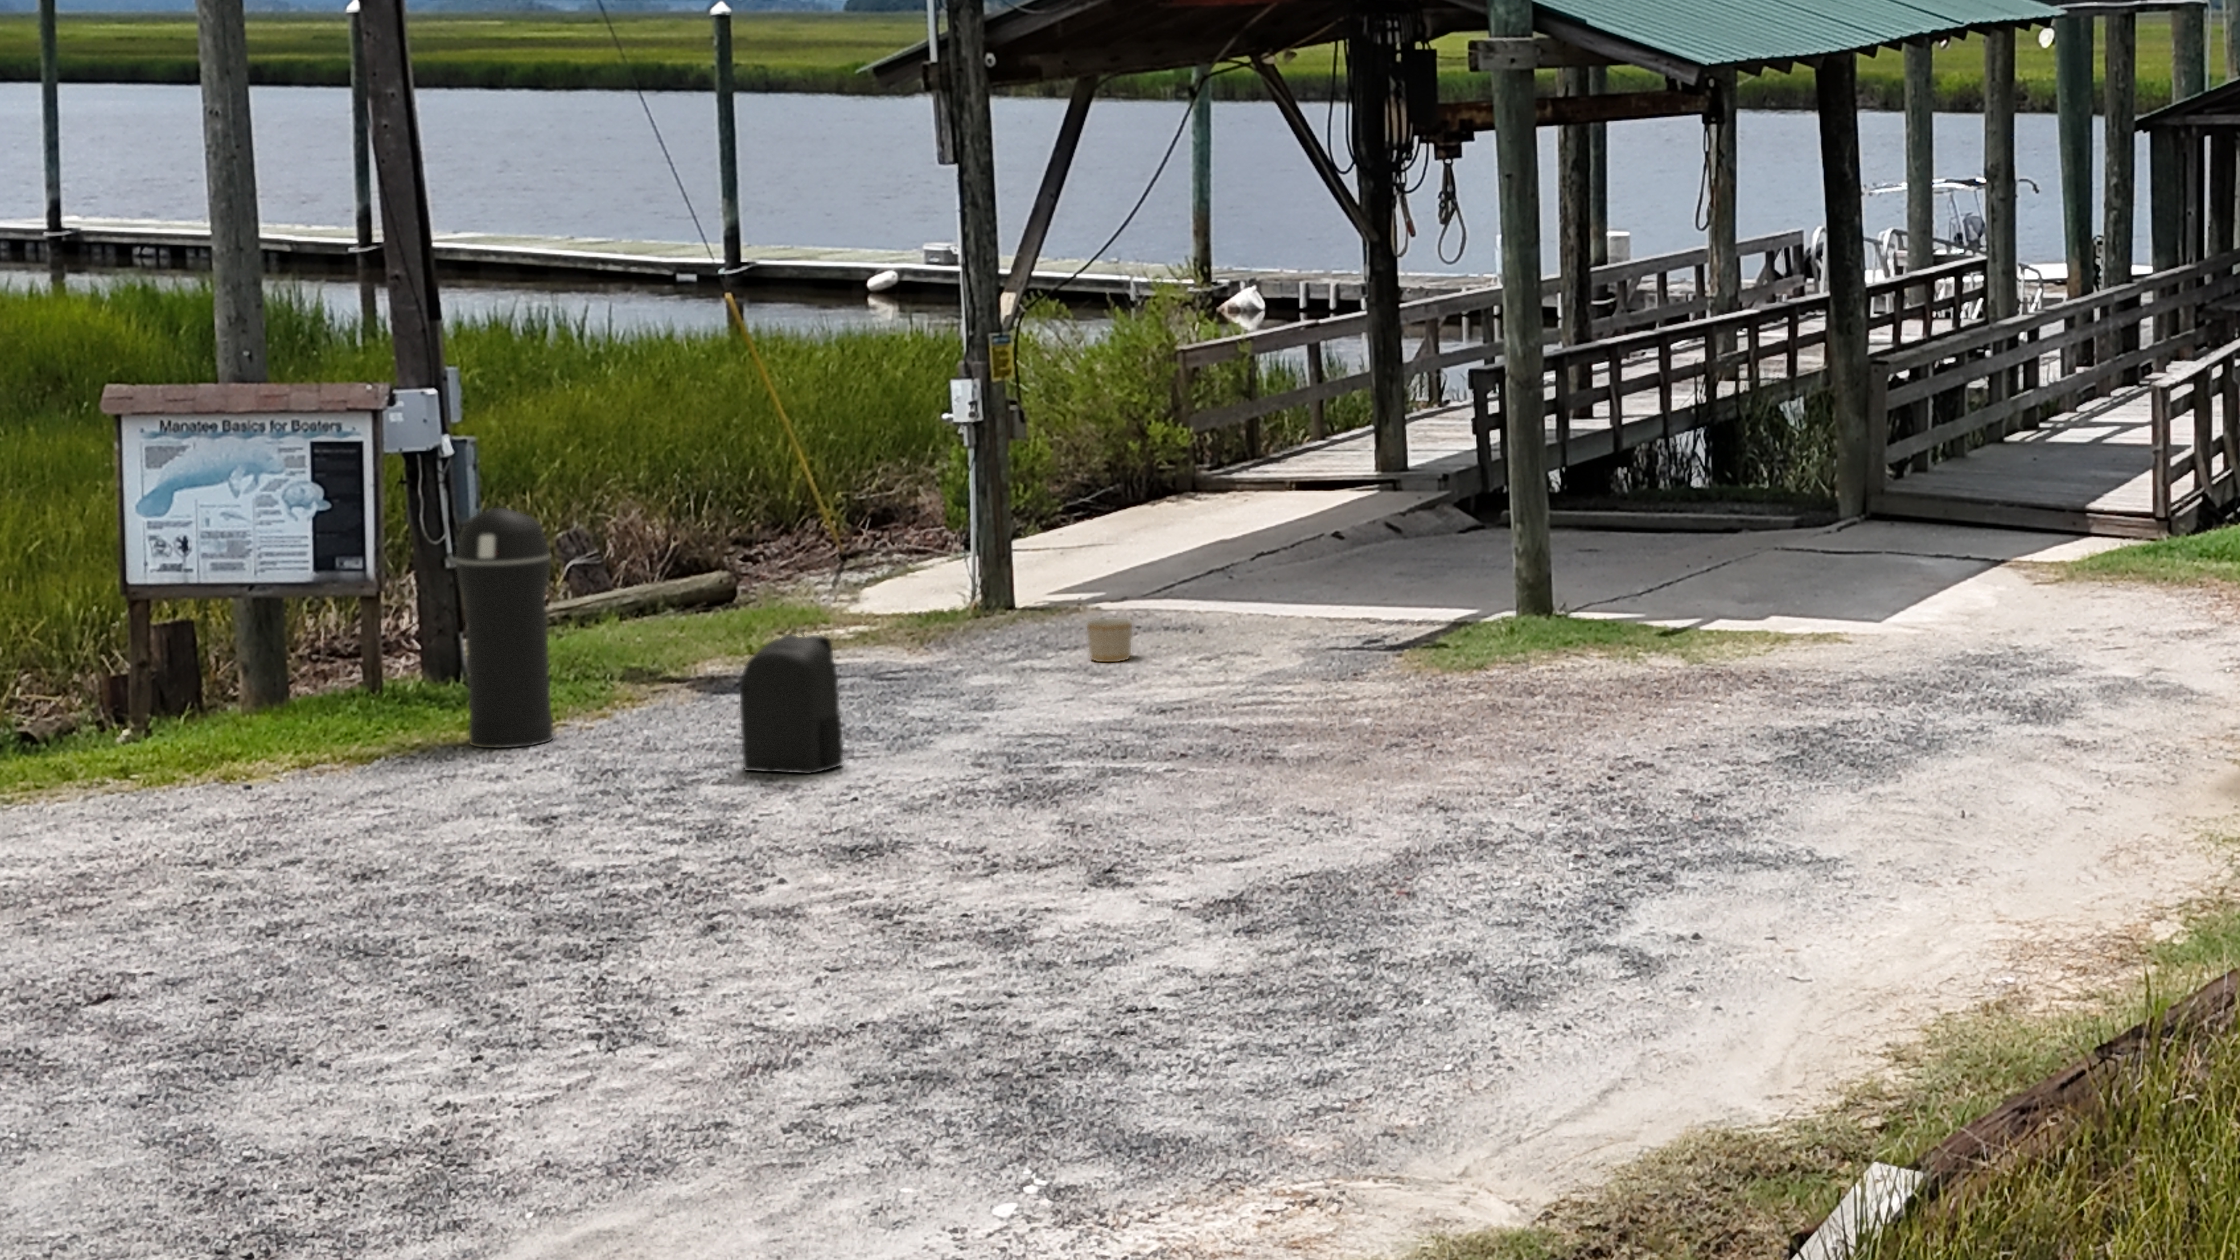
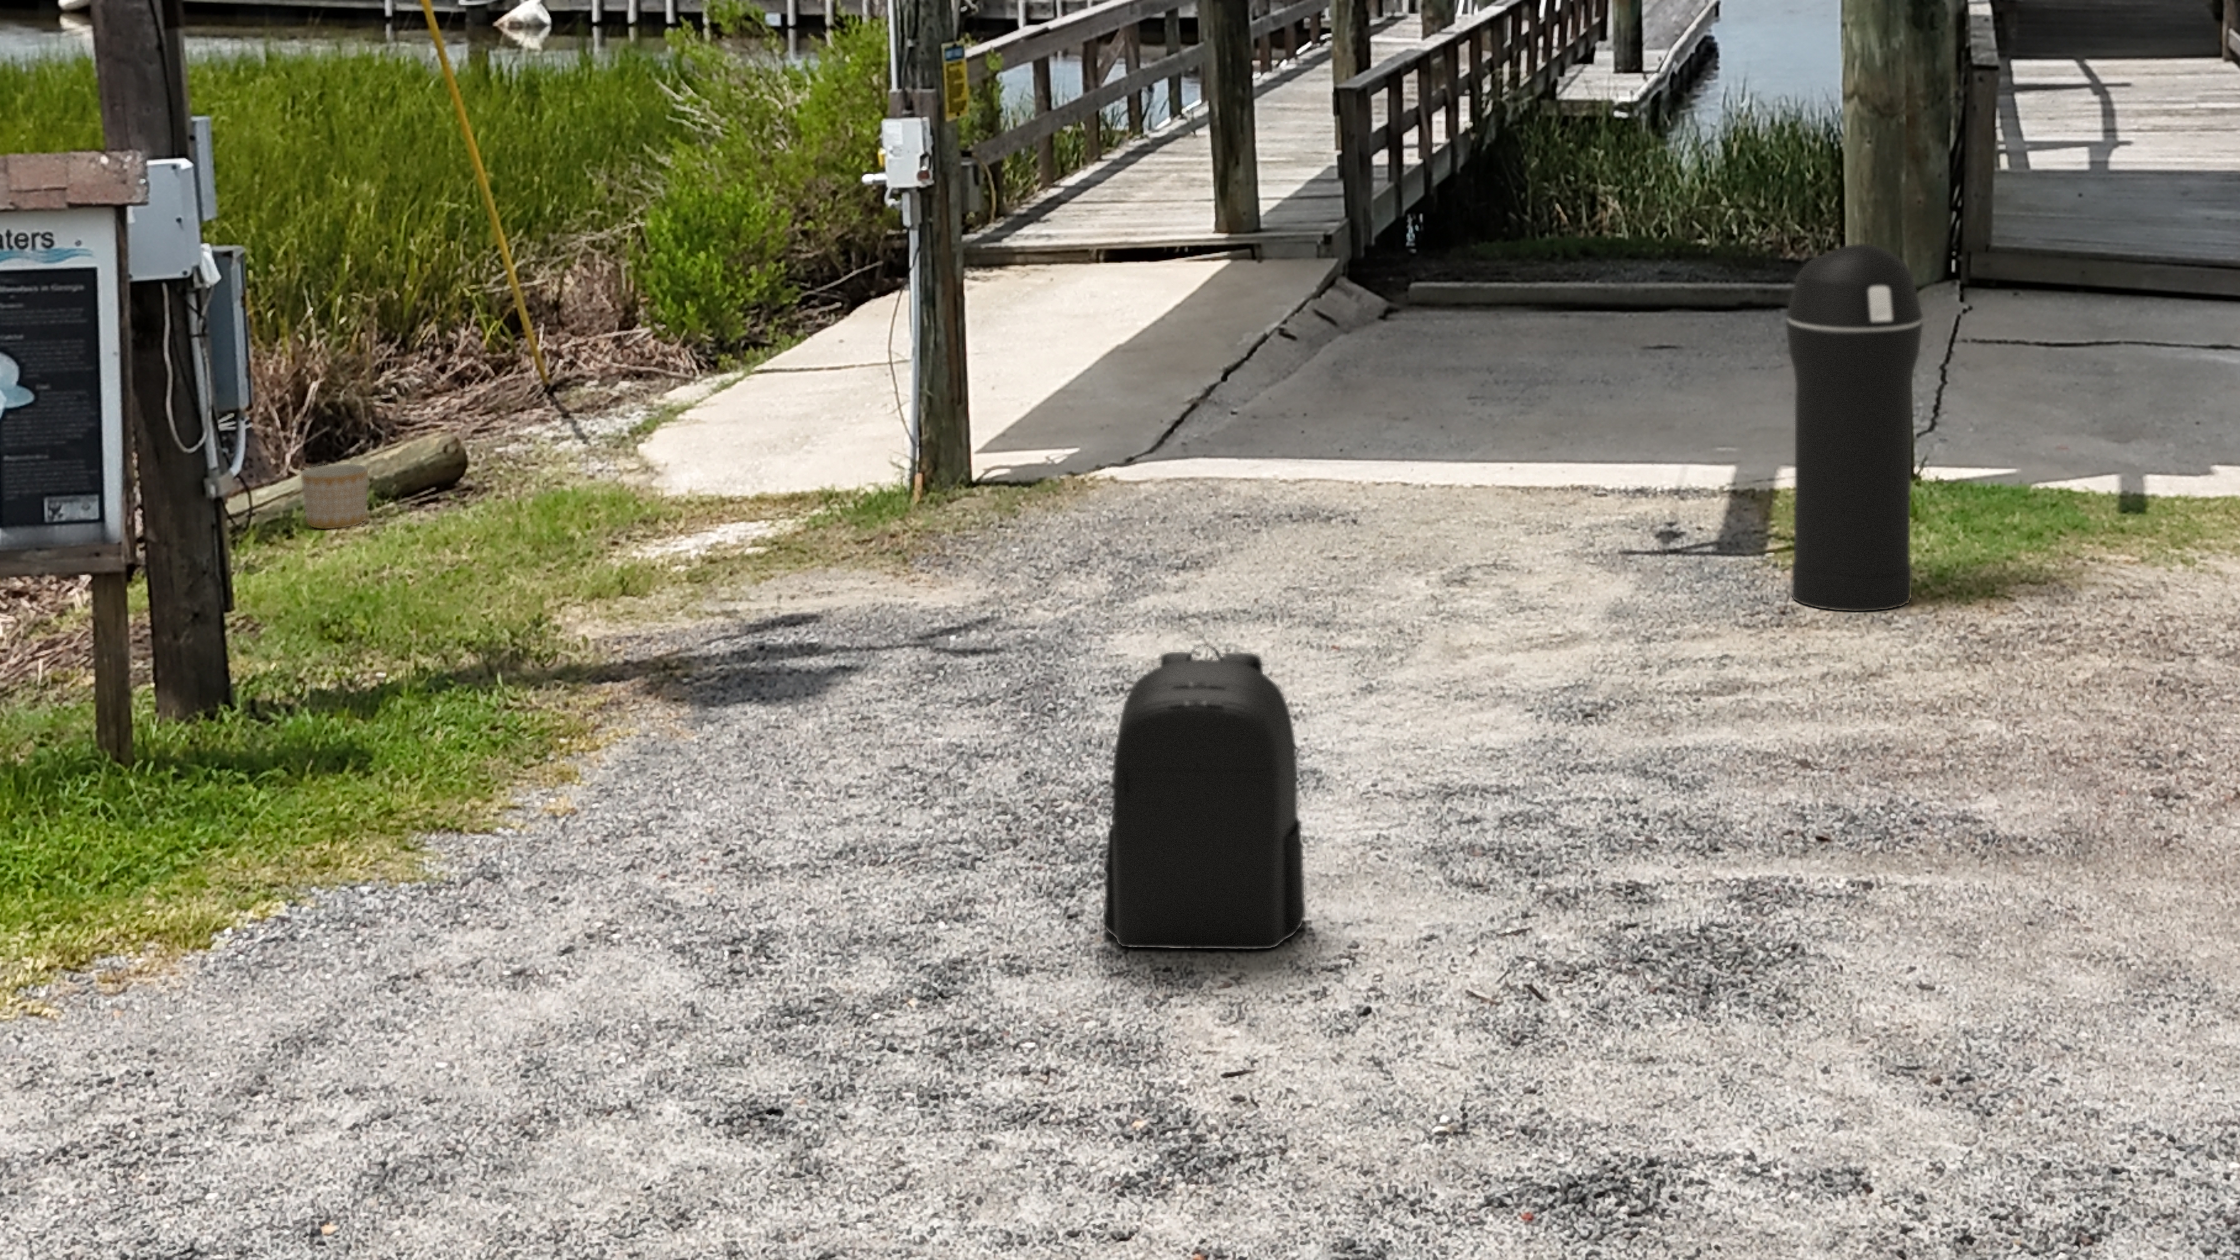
trash can: present [456,508,553,748] -> present [1786,244,1923,612]
planter: present [1087,619,1132,662] -> present [301,464,368,529]

